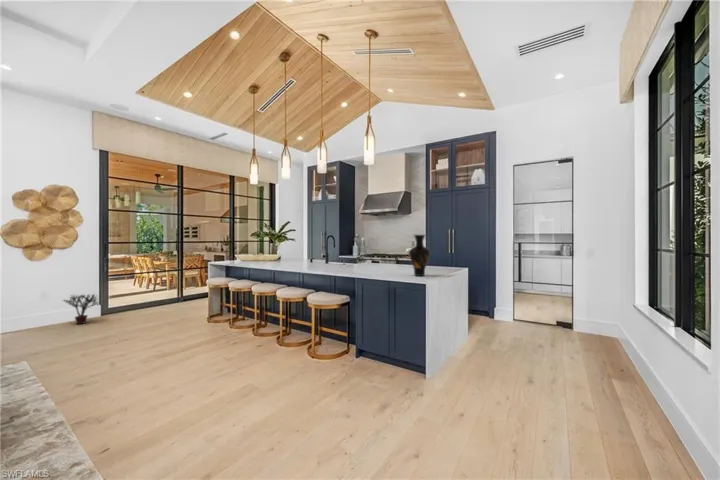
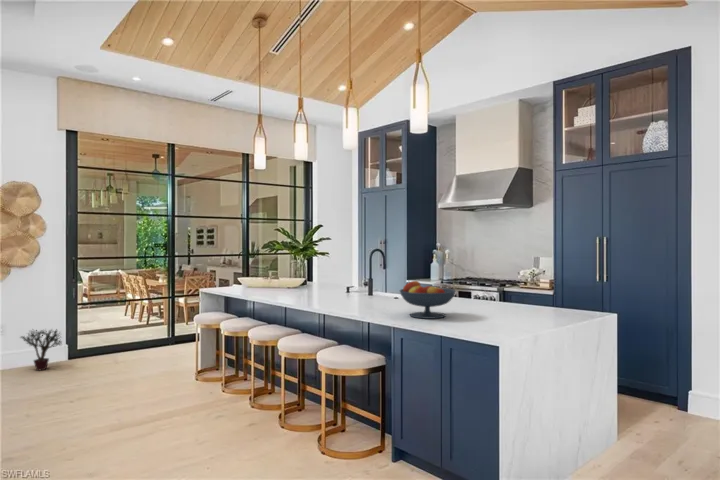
vase: present [409,235,430,276] -> none [473,258,510,331]
fruit bowl: none [360,250,392,272] -> present [400,281,455,319]

